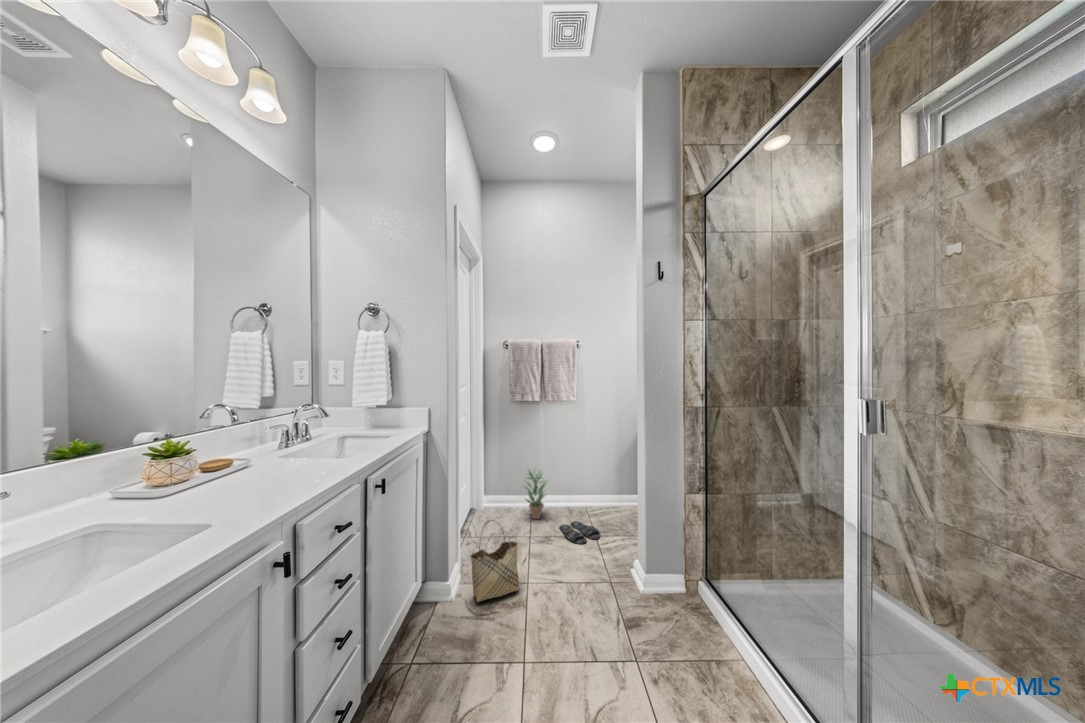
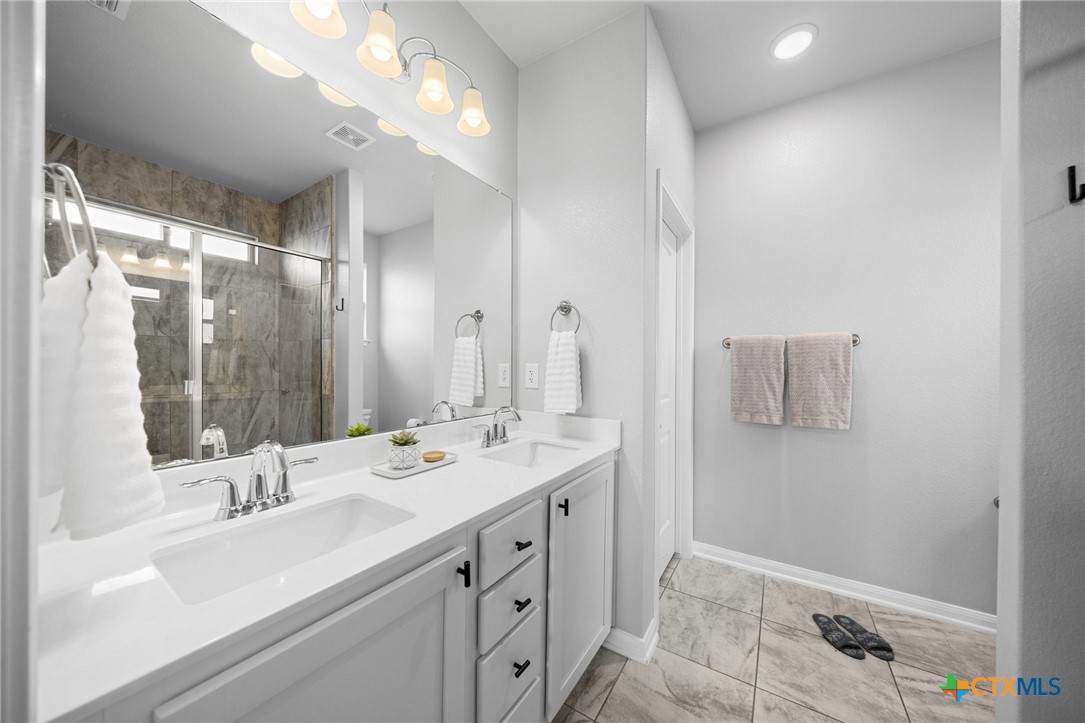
potted plant: present [526,470,547,519] -> none [750,514,796,592]
woven basket: present [471,520,519,602] -> none [671,577,741,689]

